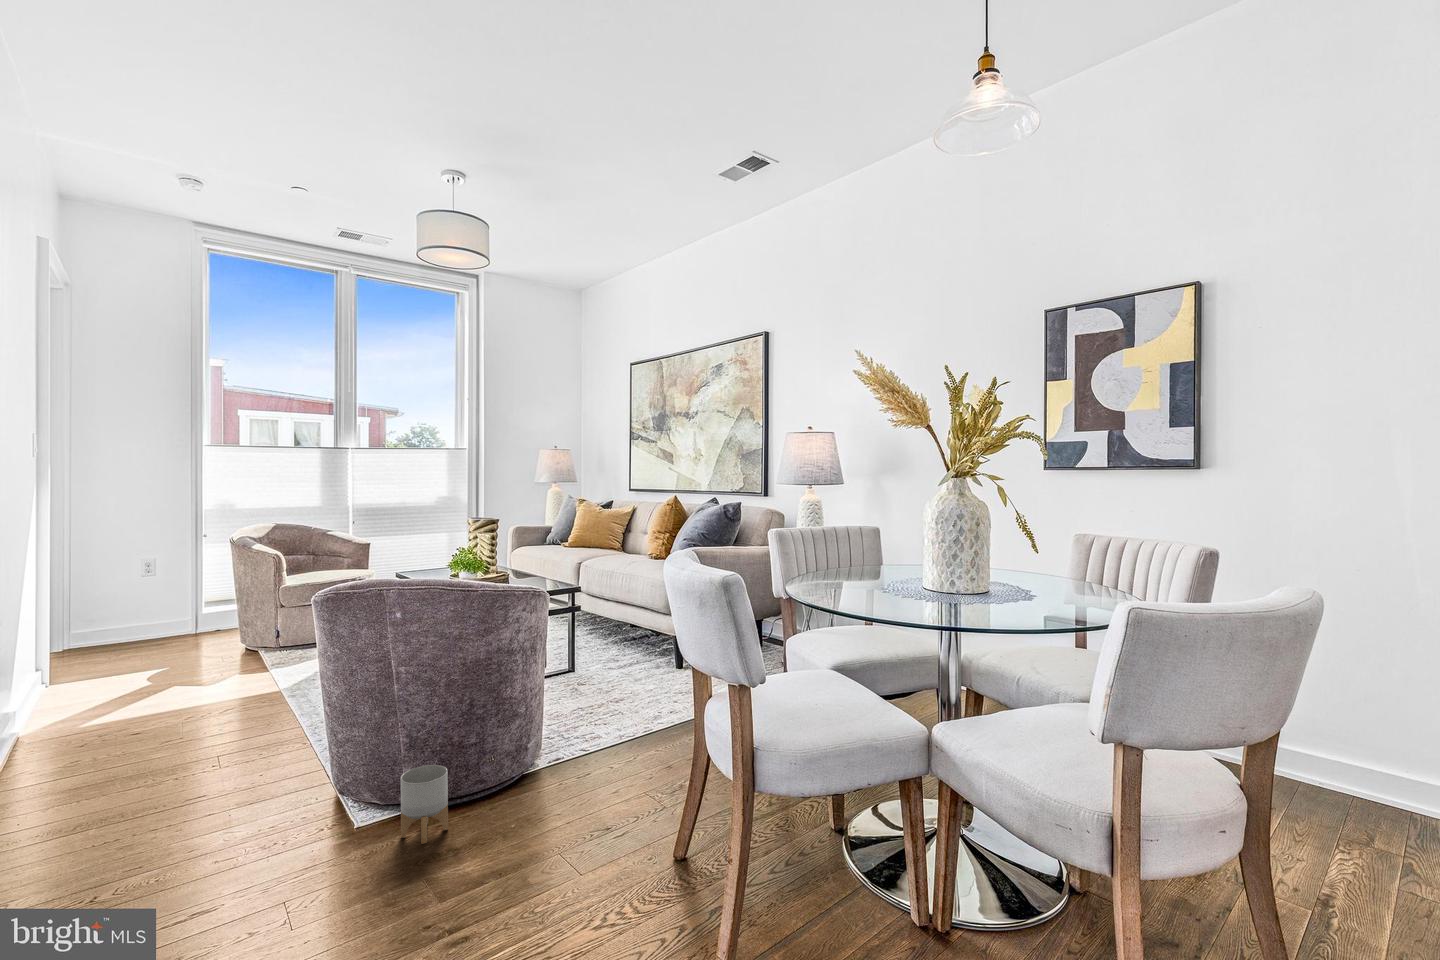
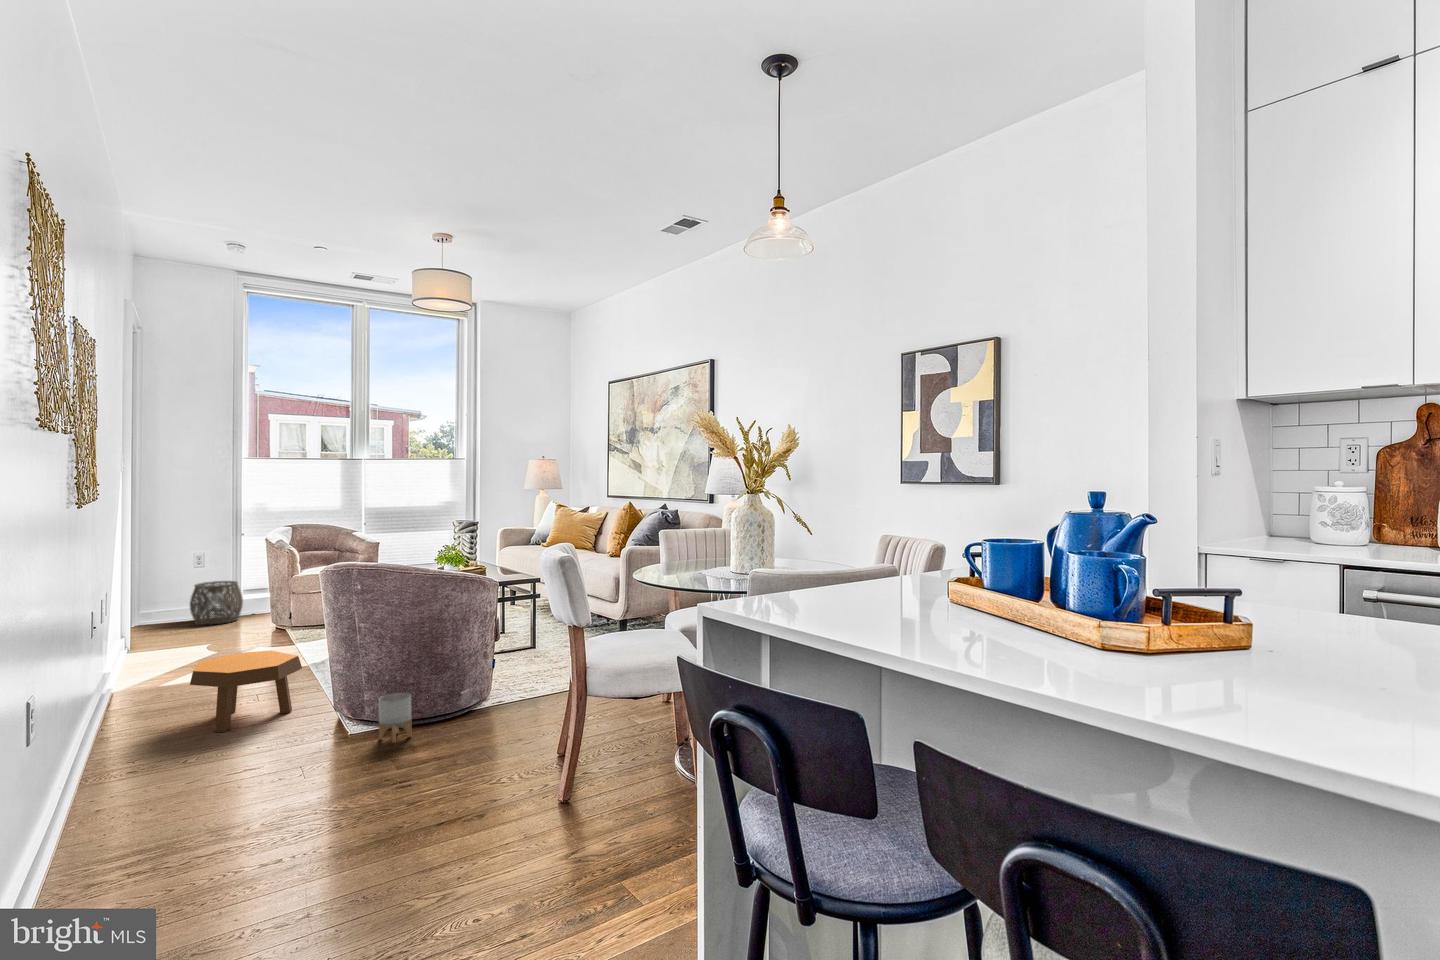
woven basket: none [141,590,209,645] -> present [190,581,243,625]
footstool: none [114,697,284,829] -> present [190,650,302,732]

